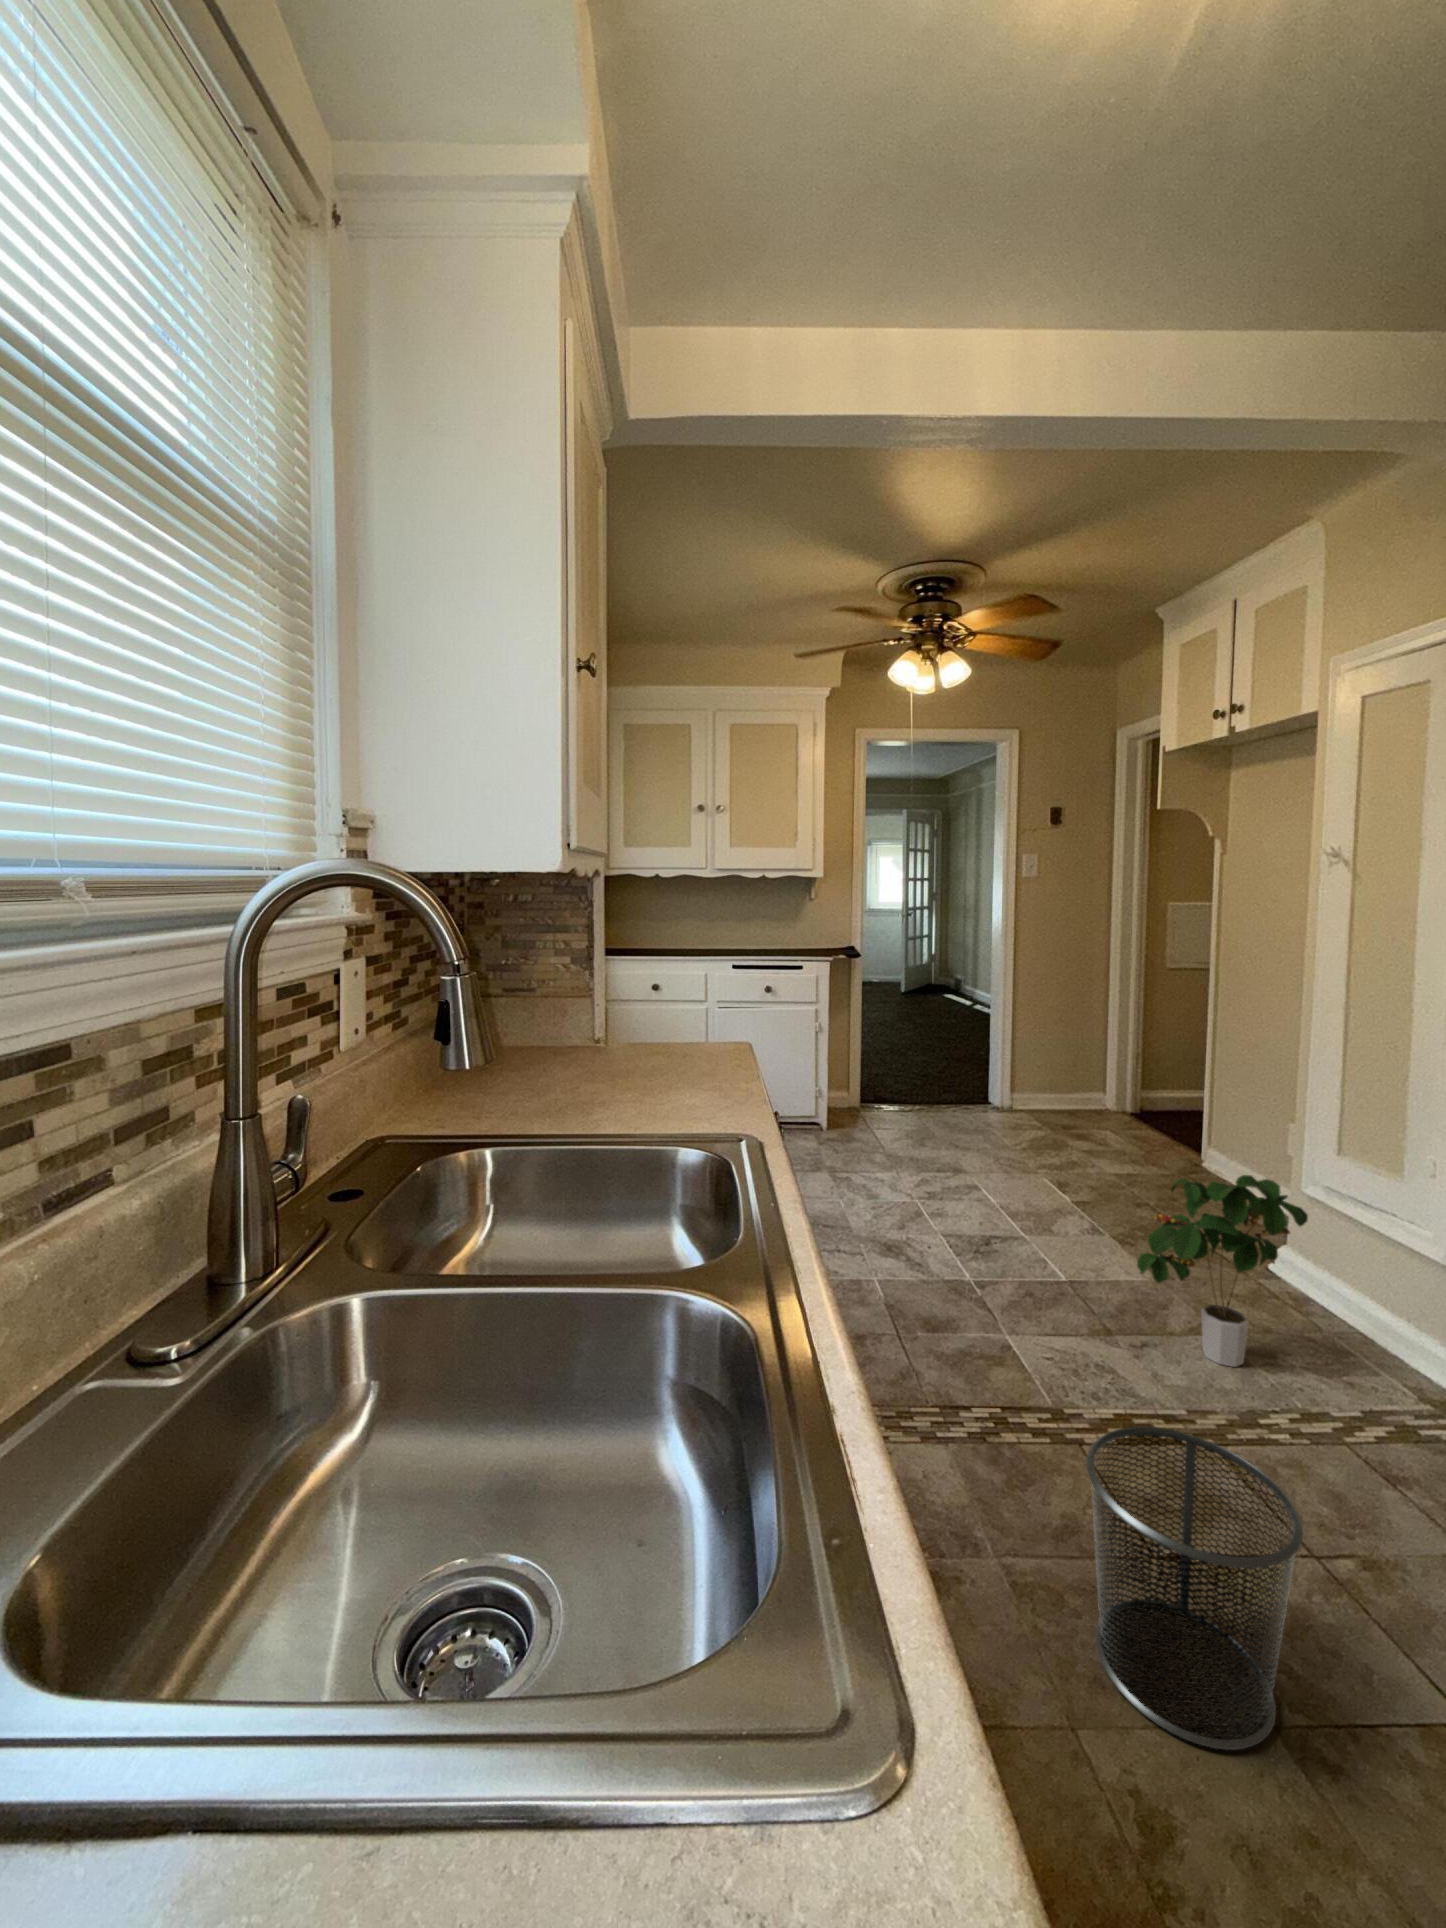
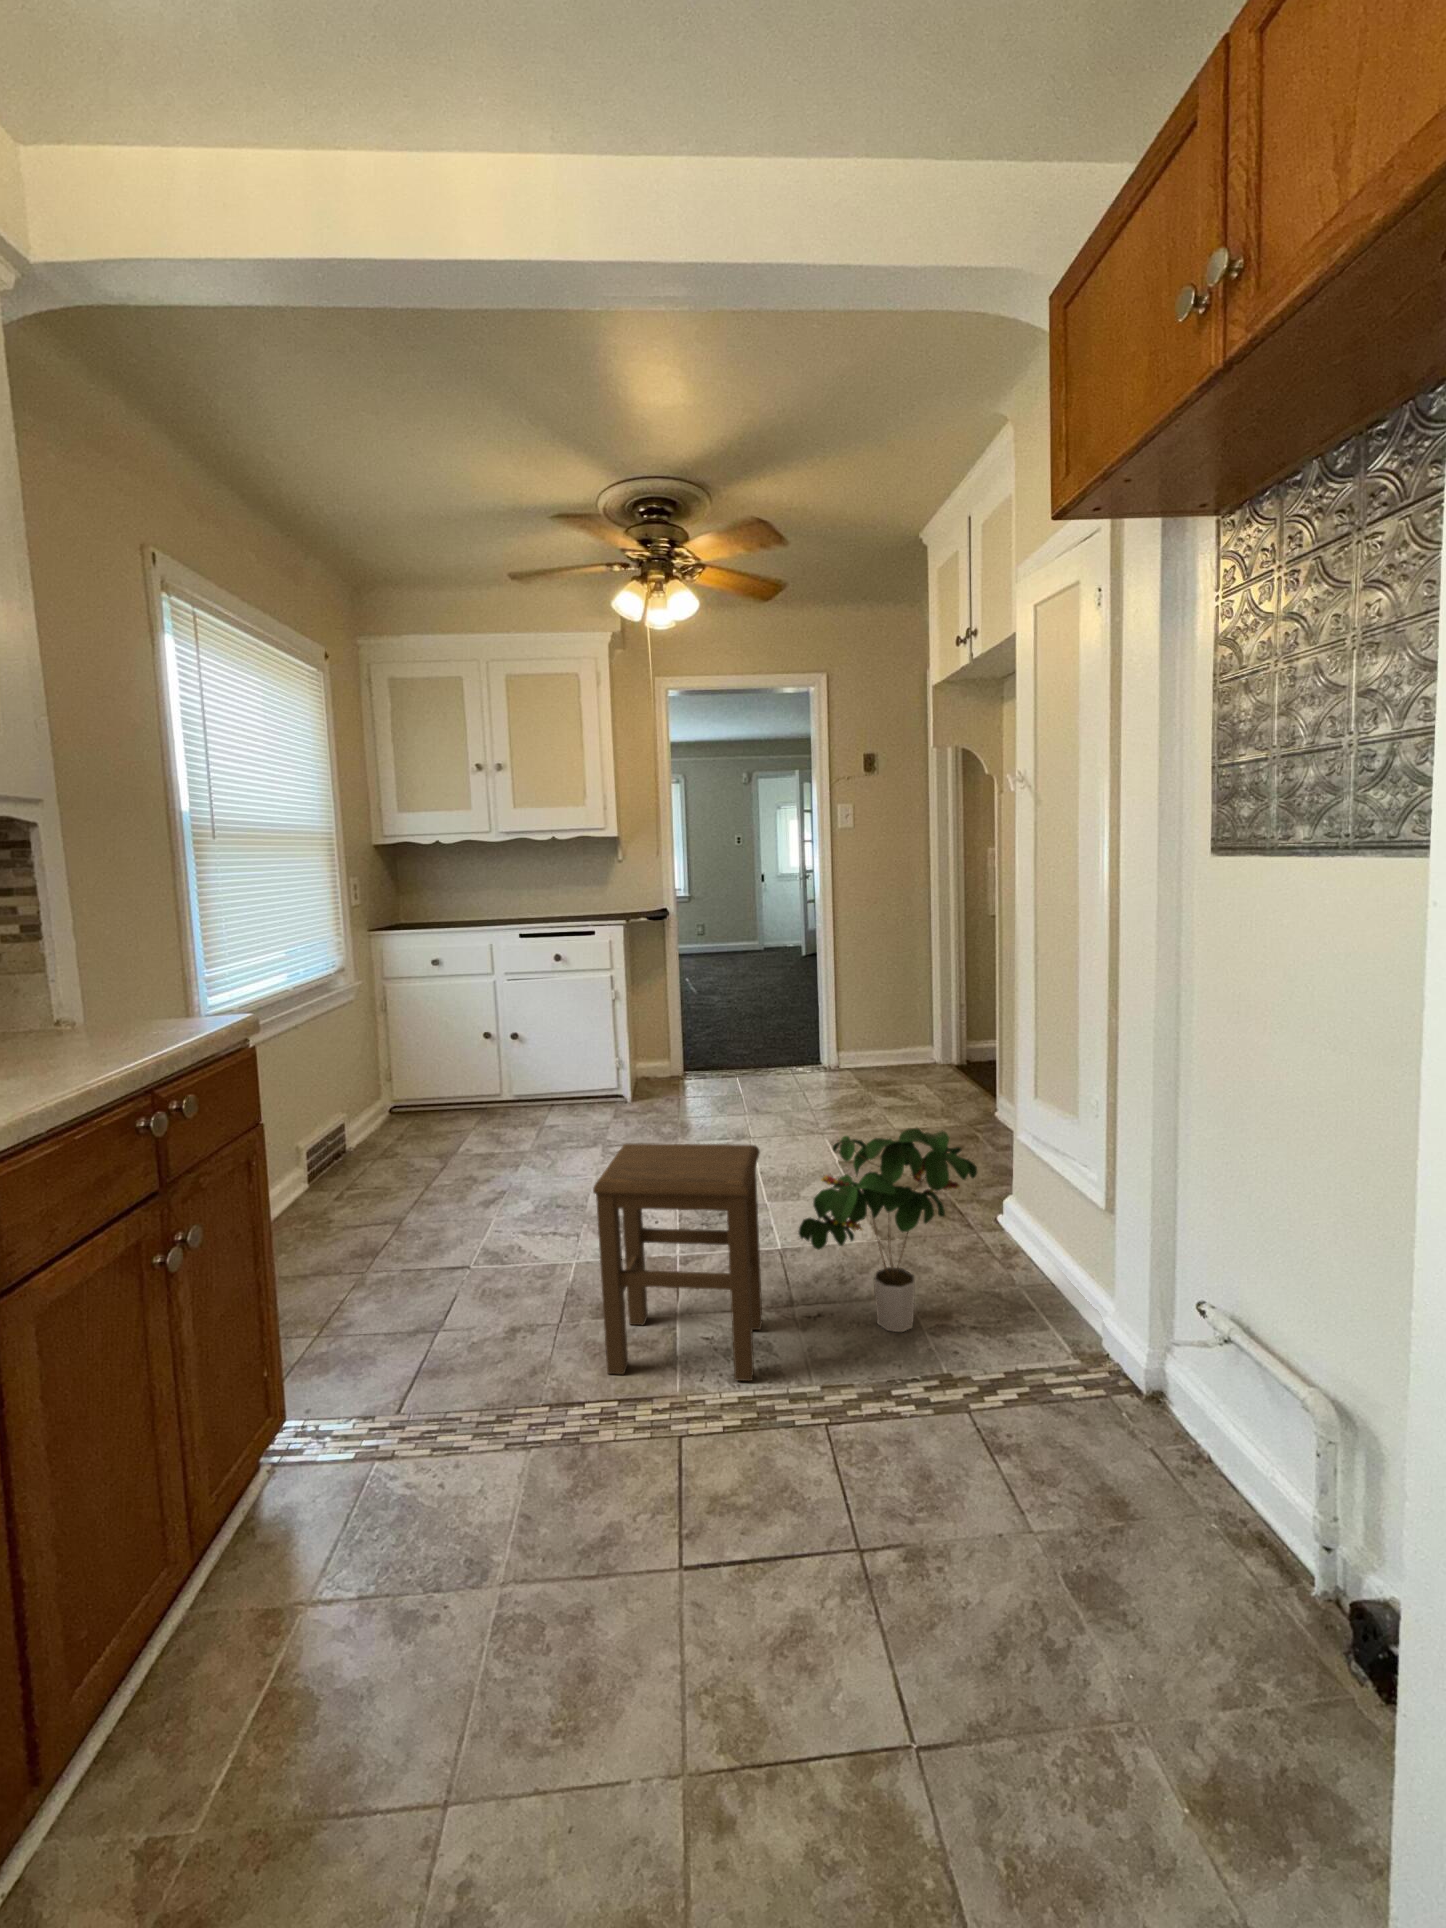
stool: none [963,1172,1130,1401] -> present [593,1143,762,1381]
waste bin: present [1086,1426,1303,1750] -> none [499,1429,717,1805]

